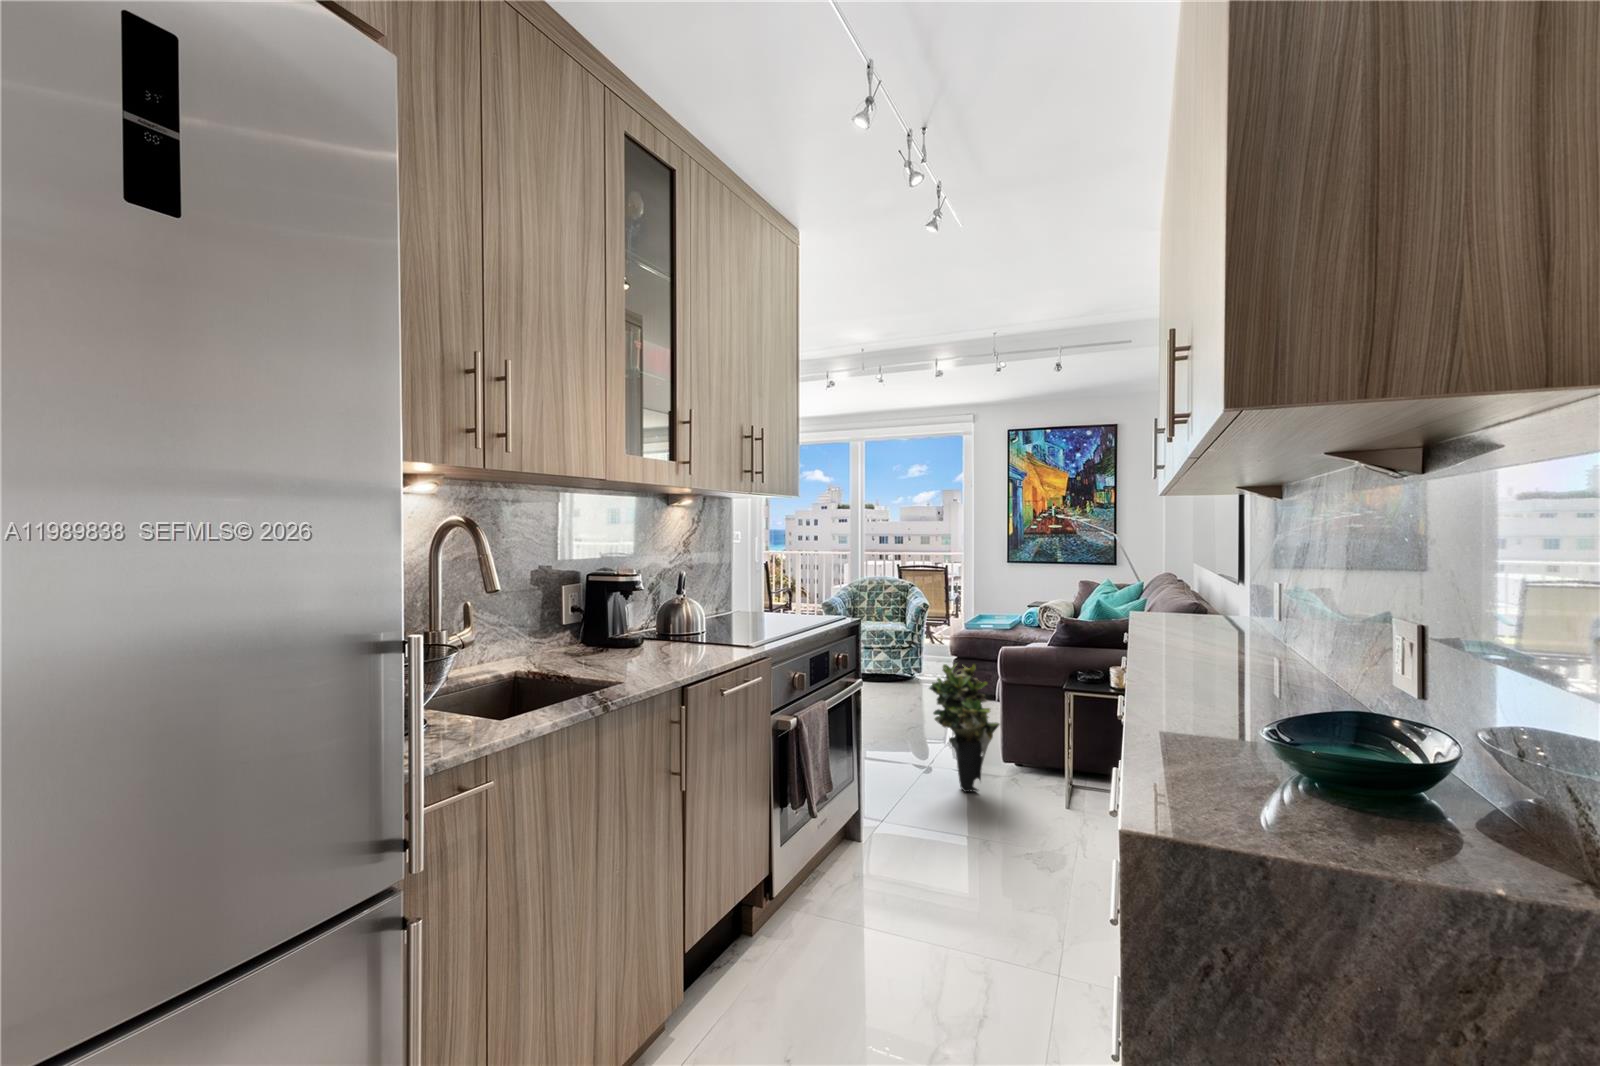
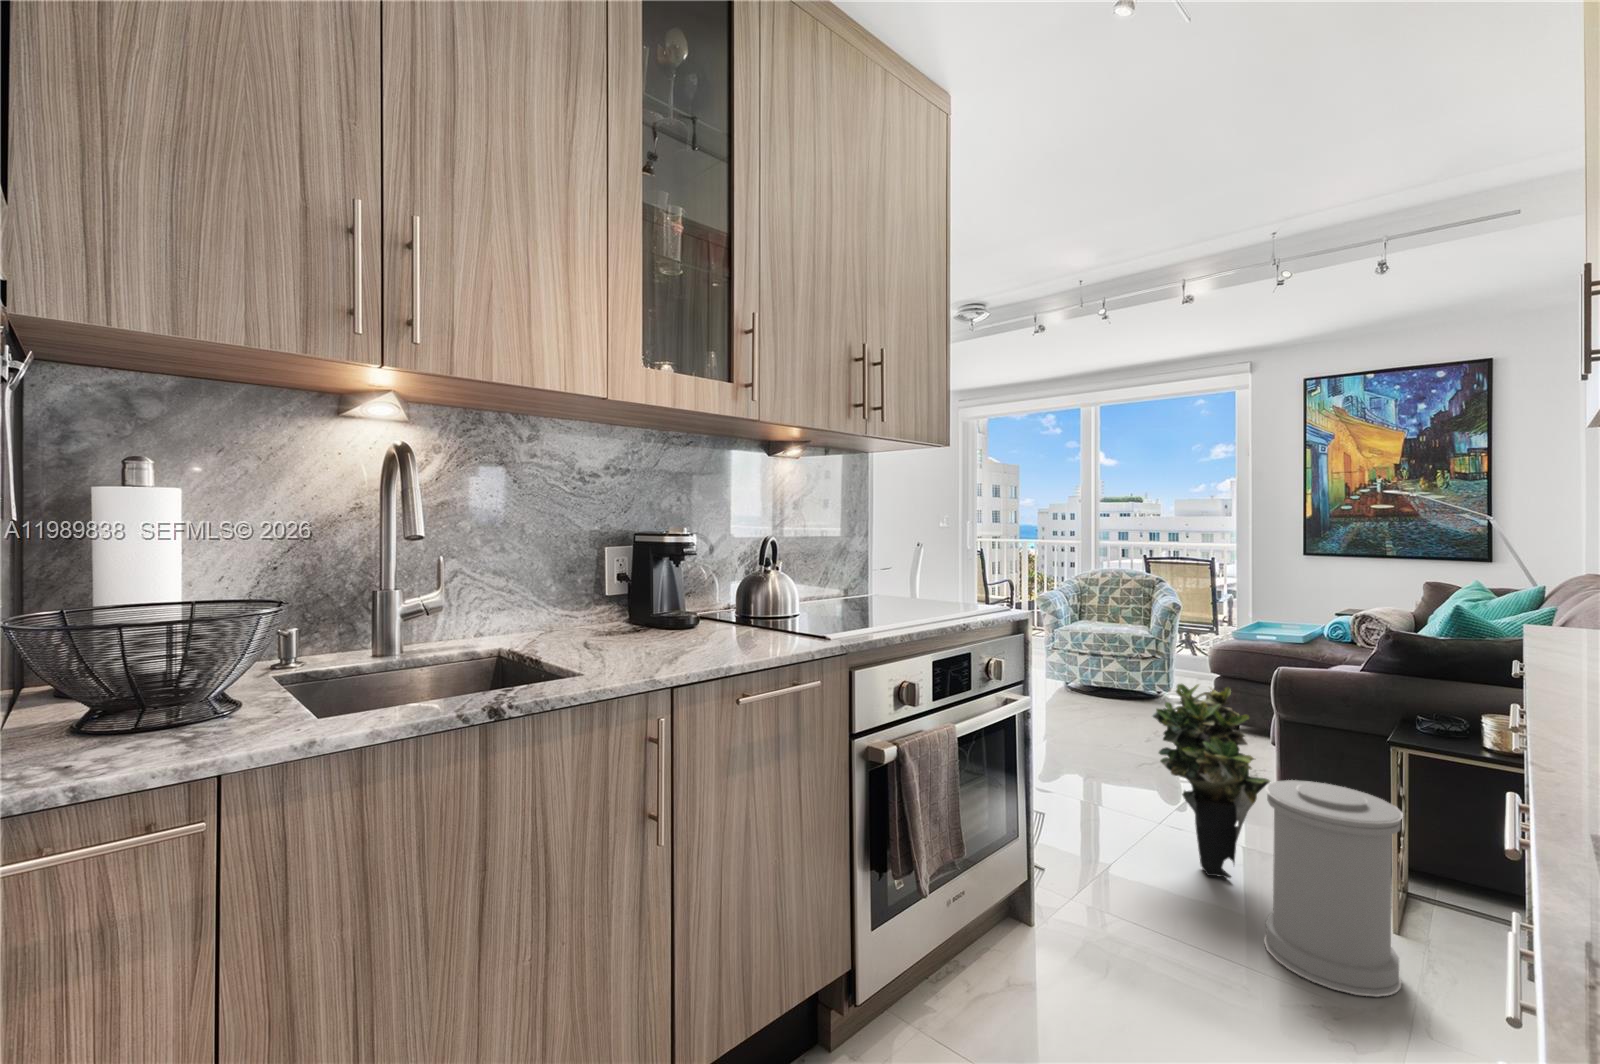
trash can: none [1001,719,1071,839] -> present [1264,780,1403,996]

